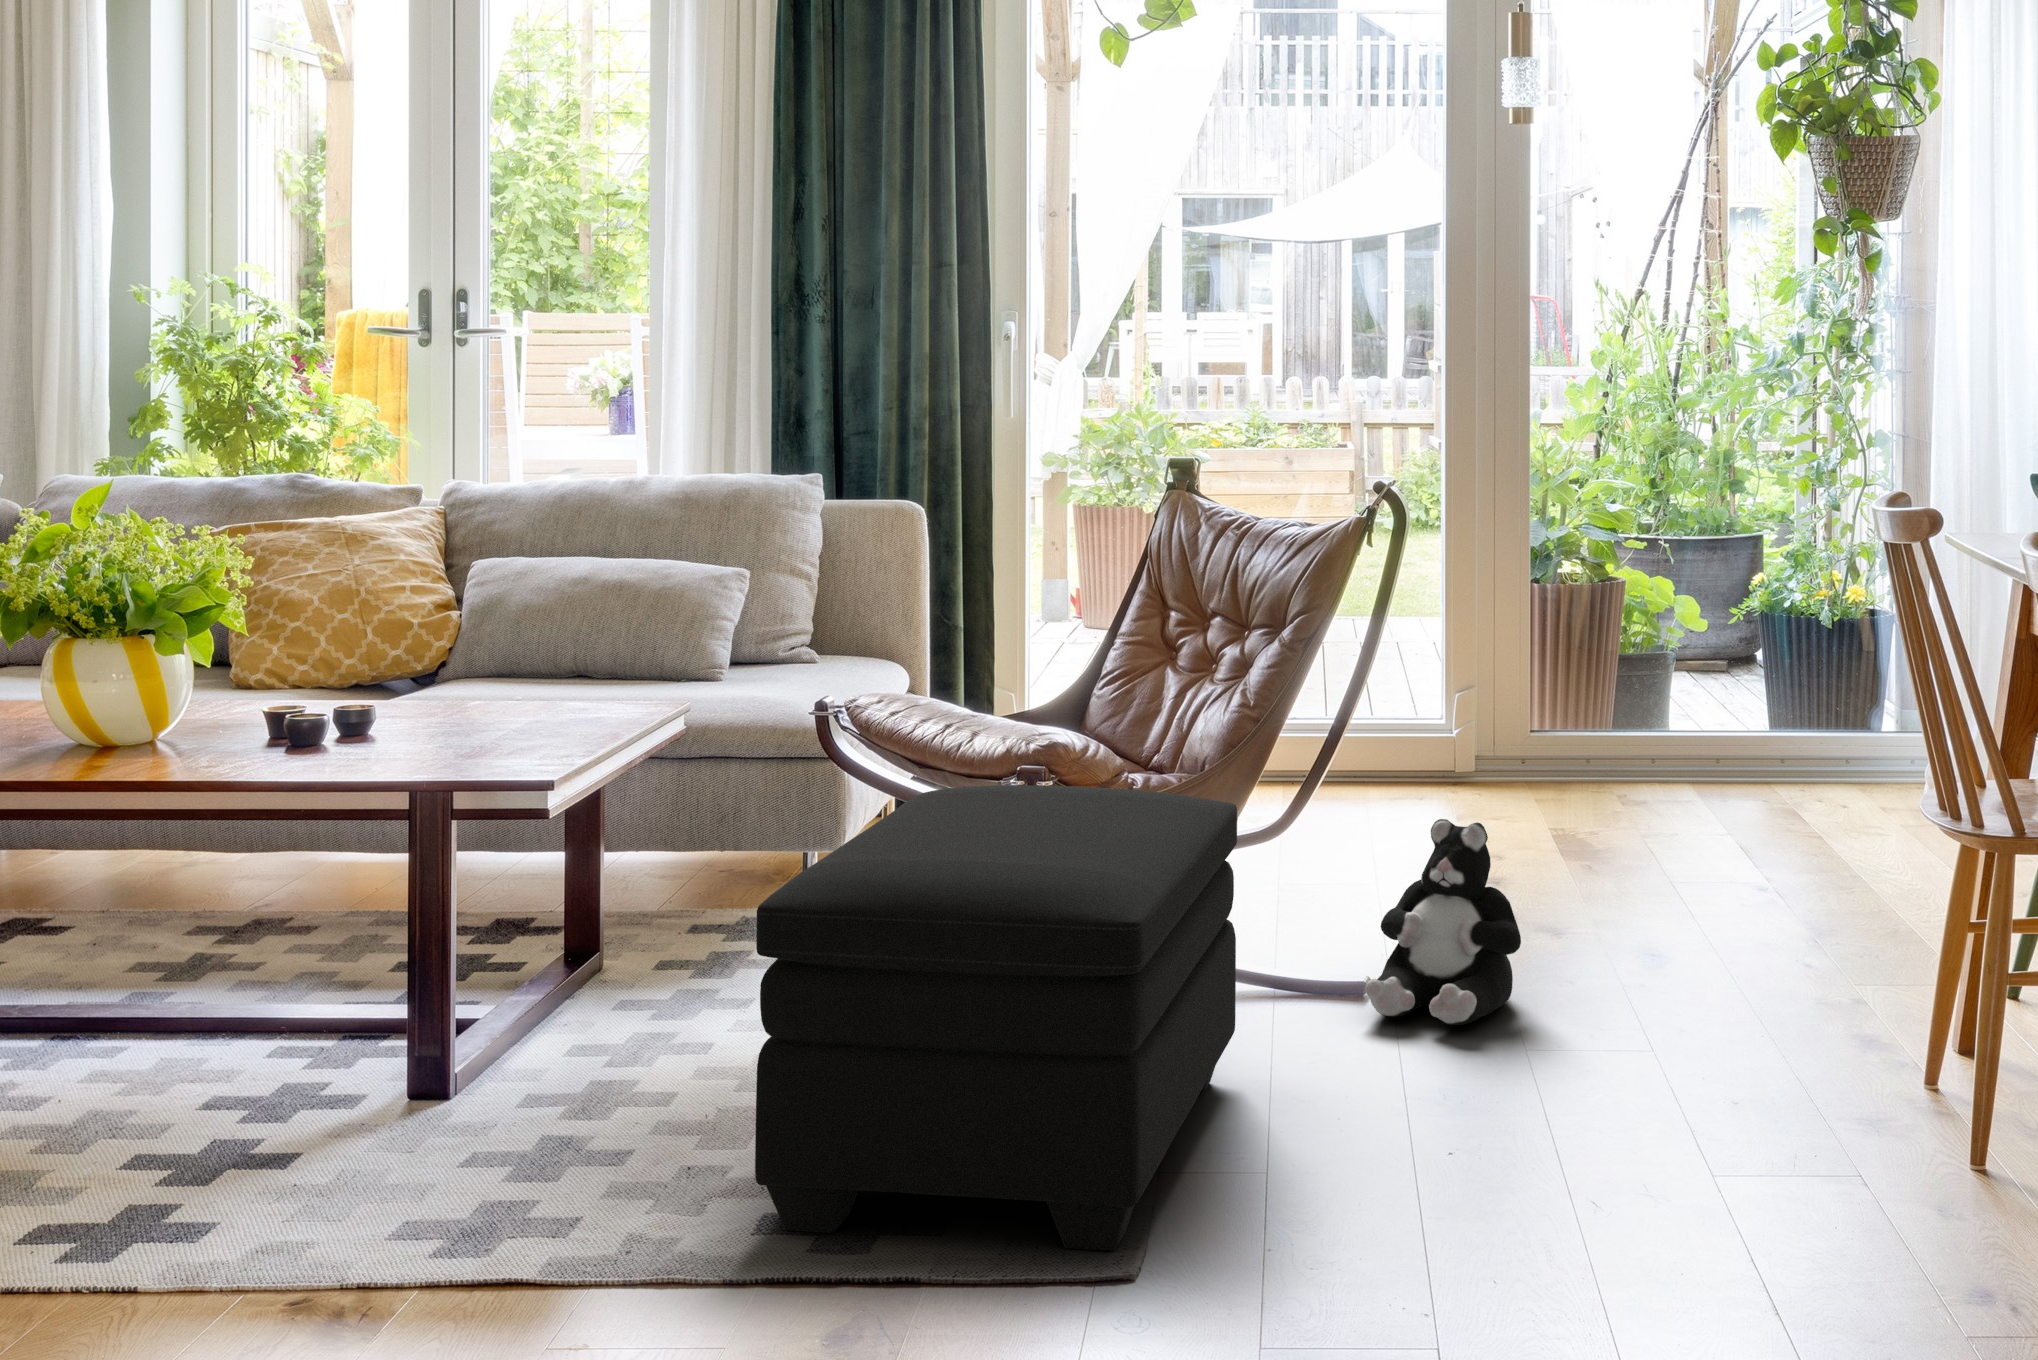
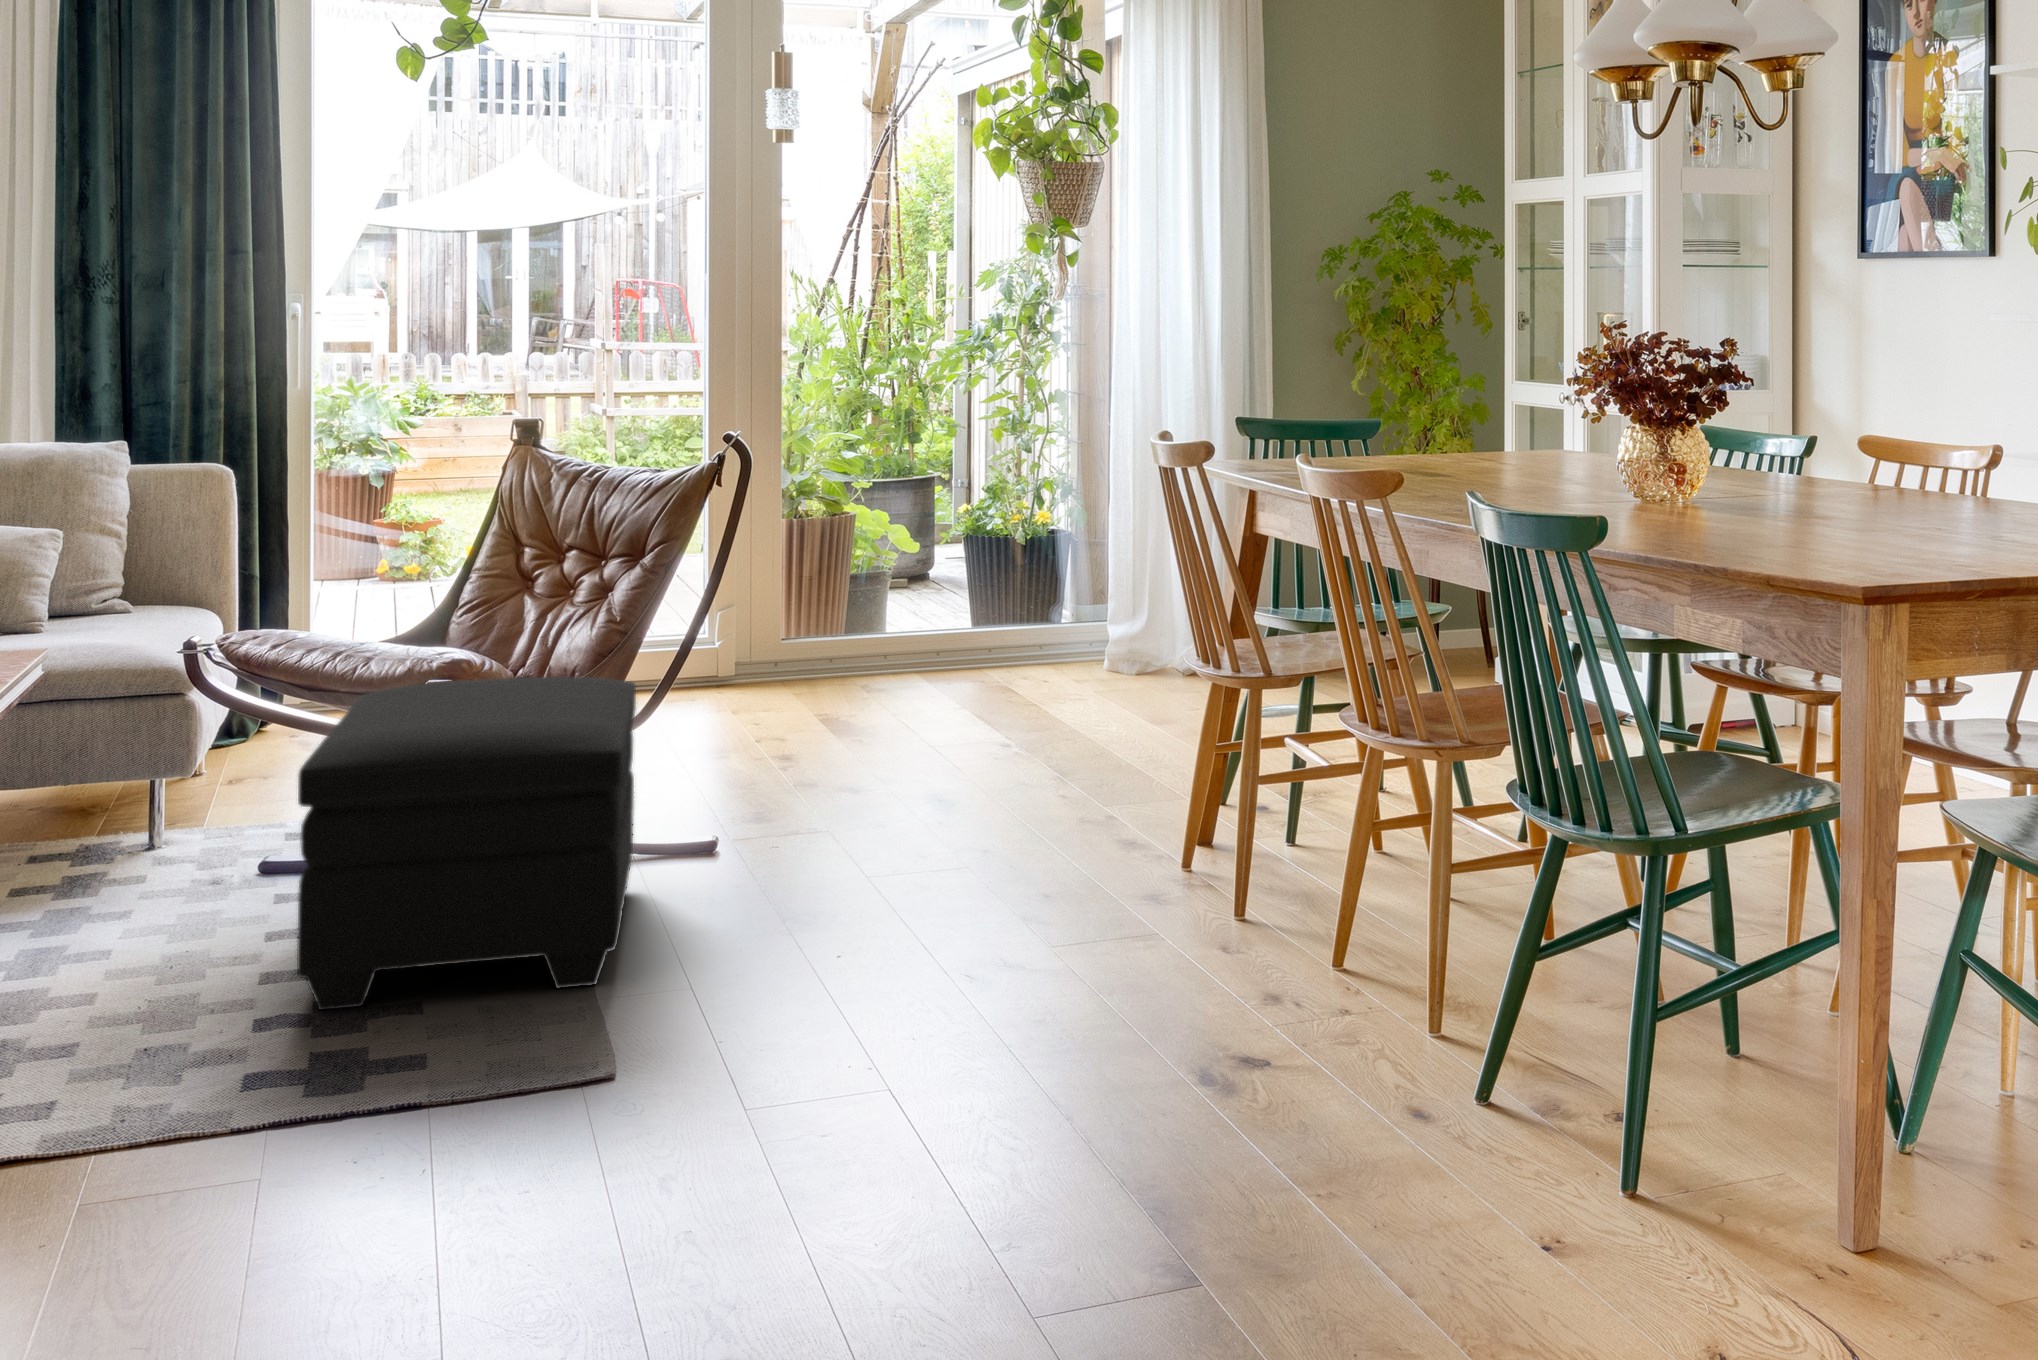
plush toy: present [1365,819,1521,1025] -> none [719,690,838,837]

